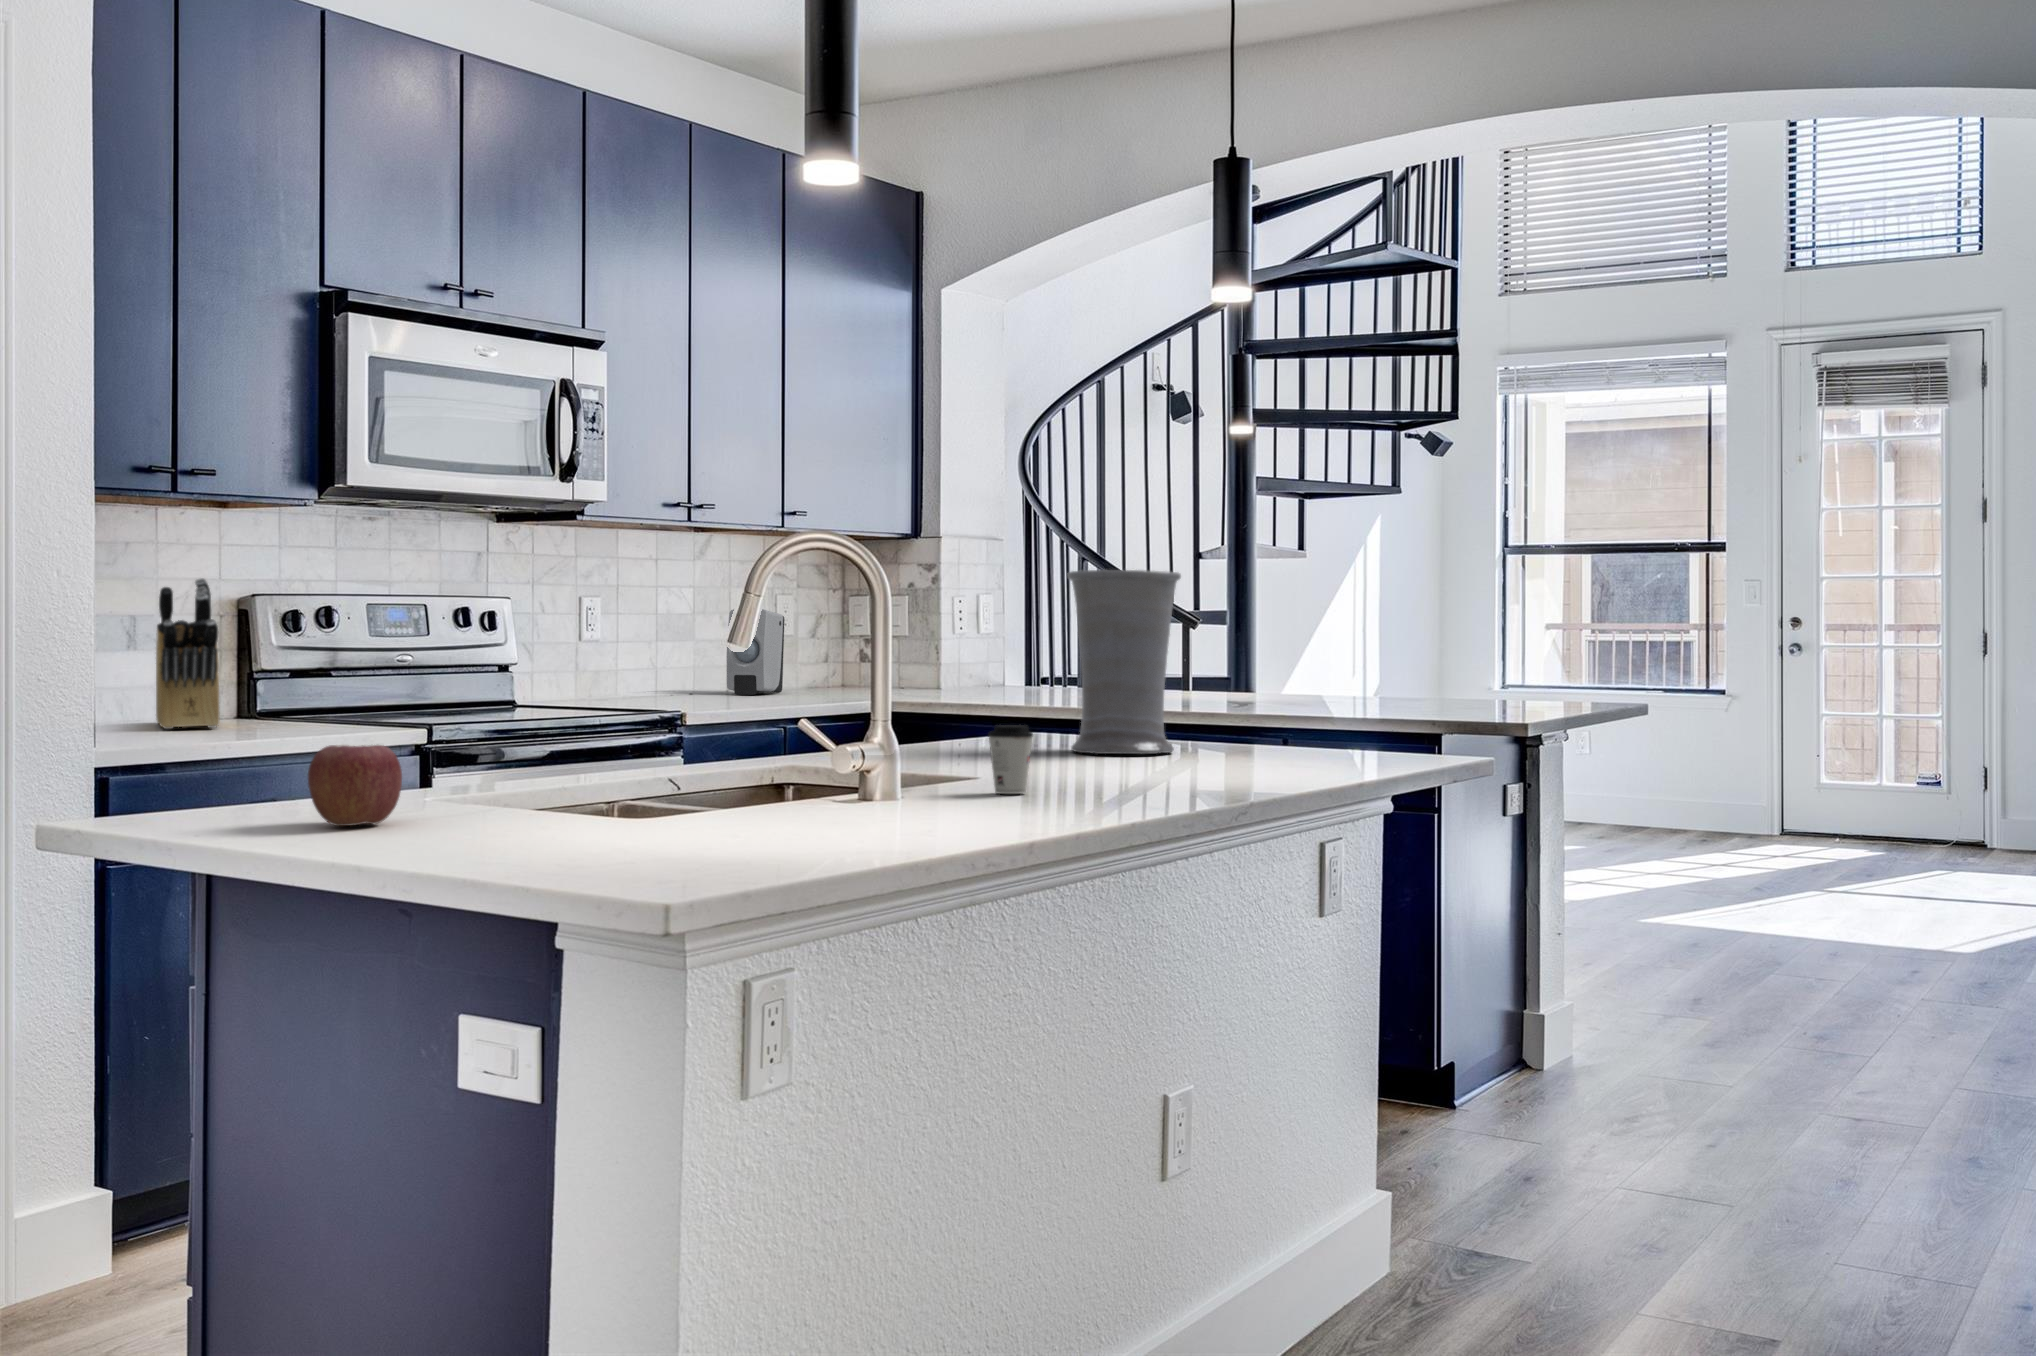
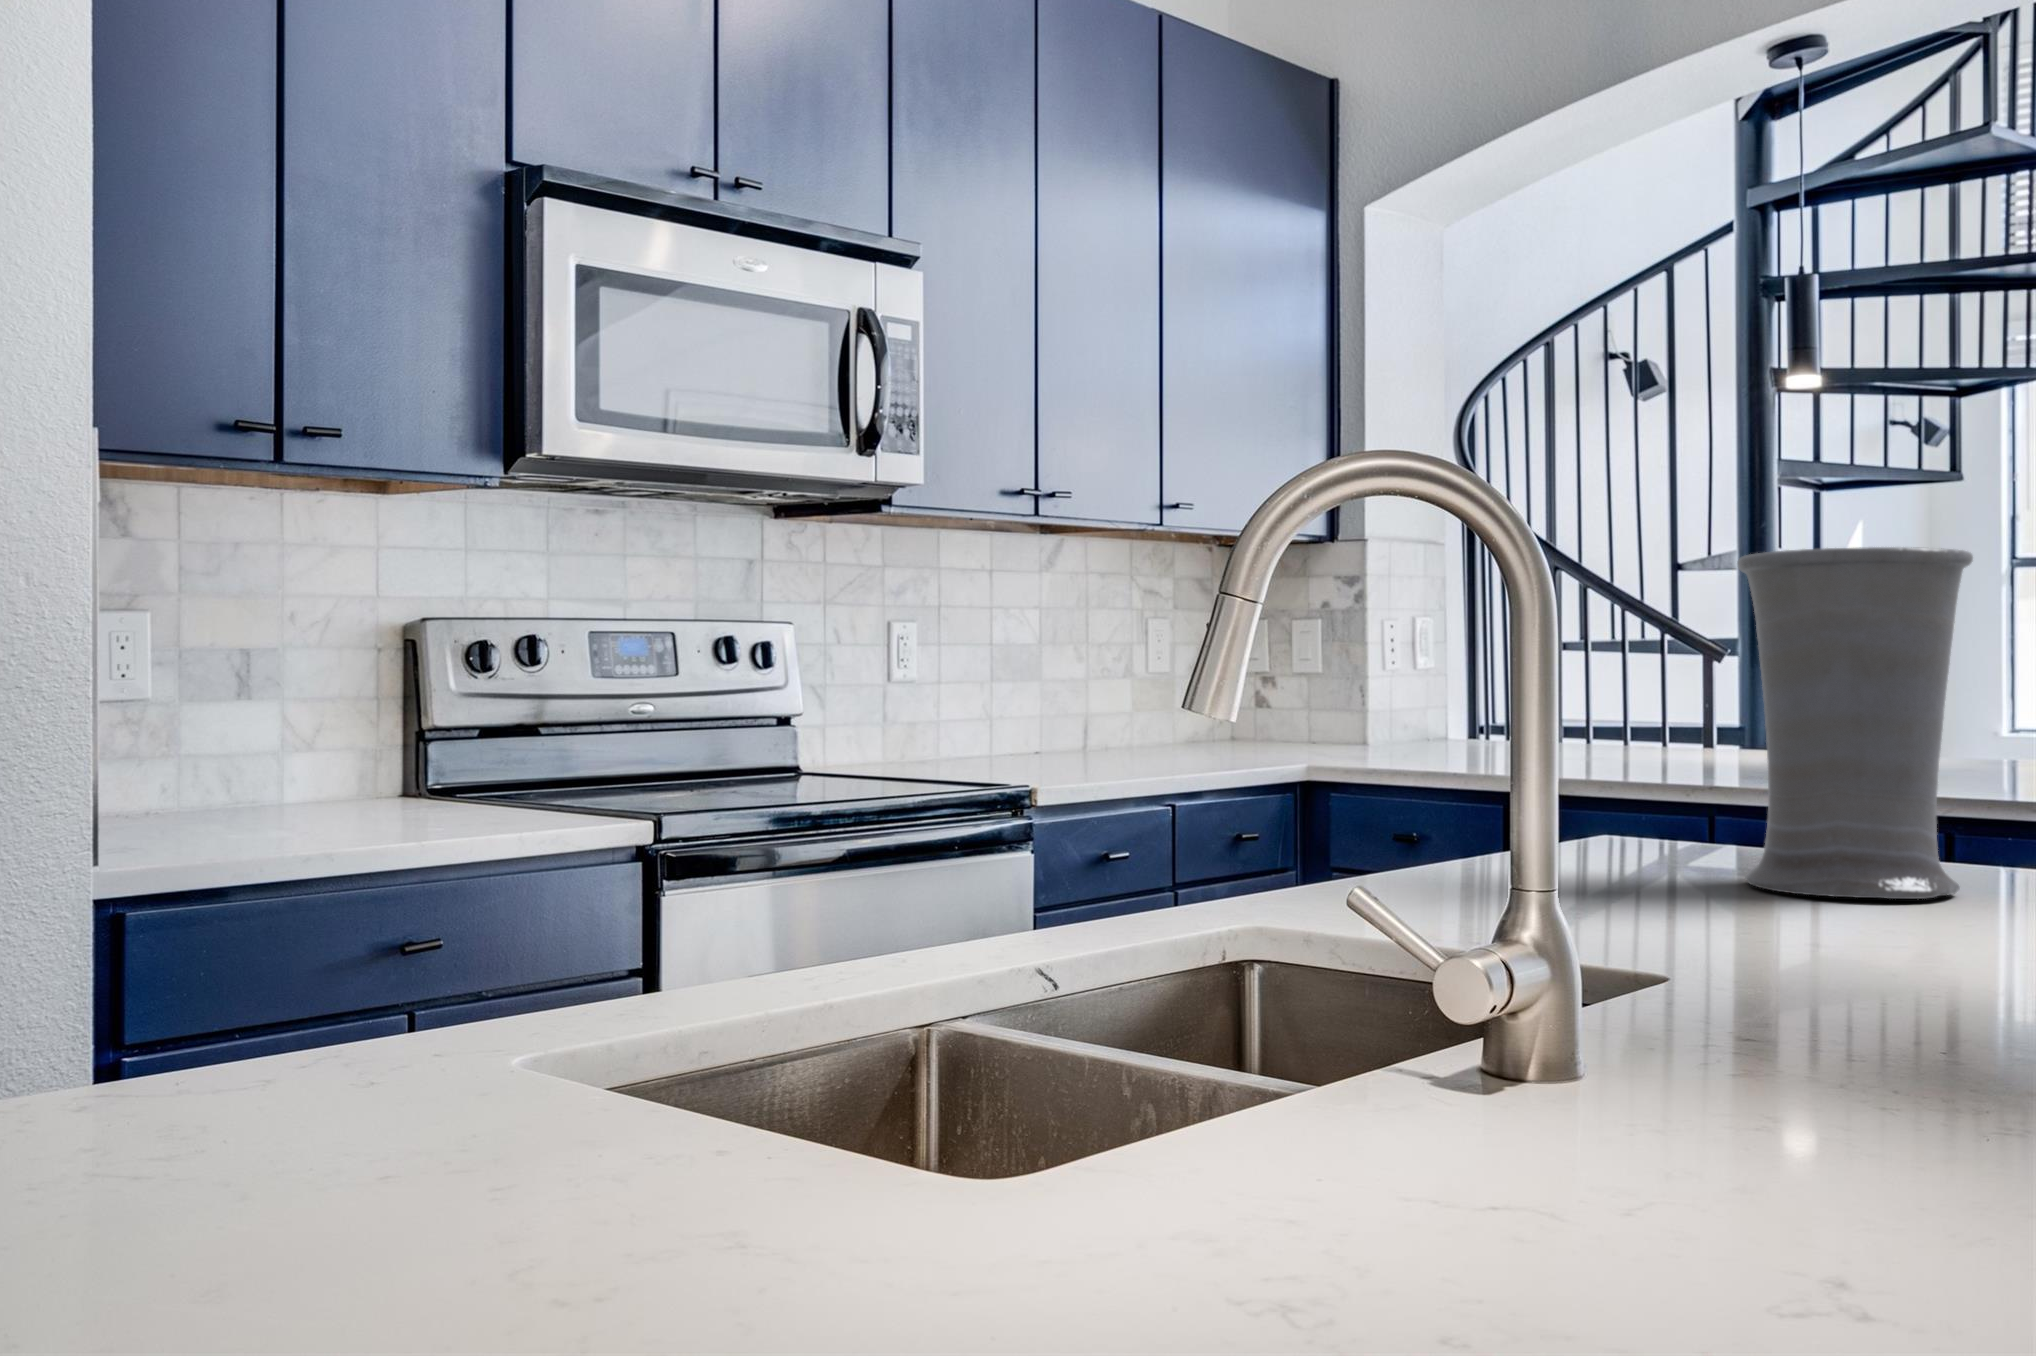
knife block: present [156,578,220,729] -> none [258,592,360,820]
soap dispenser: present [727,609,784,695] -> none [1084,639,1161,757]
coffee cup: present [988,725,1033,794] -> none [1784,884,1907,1057]
apple: present [308,745,402,826] -> none [106,966,365,1202]

